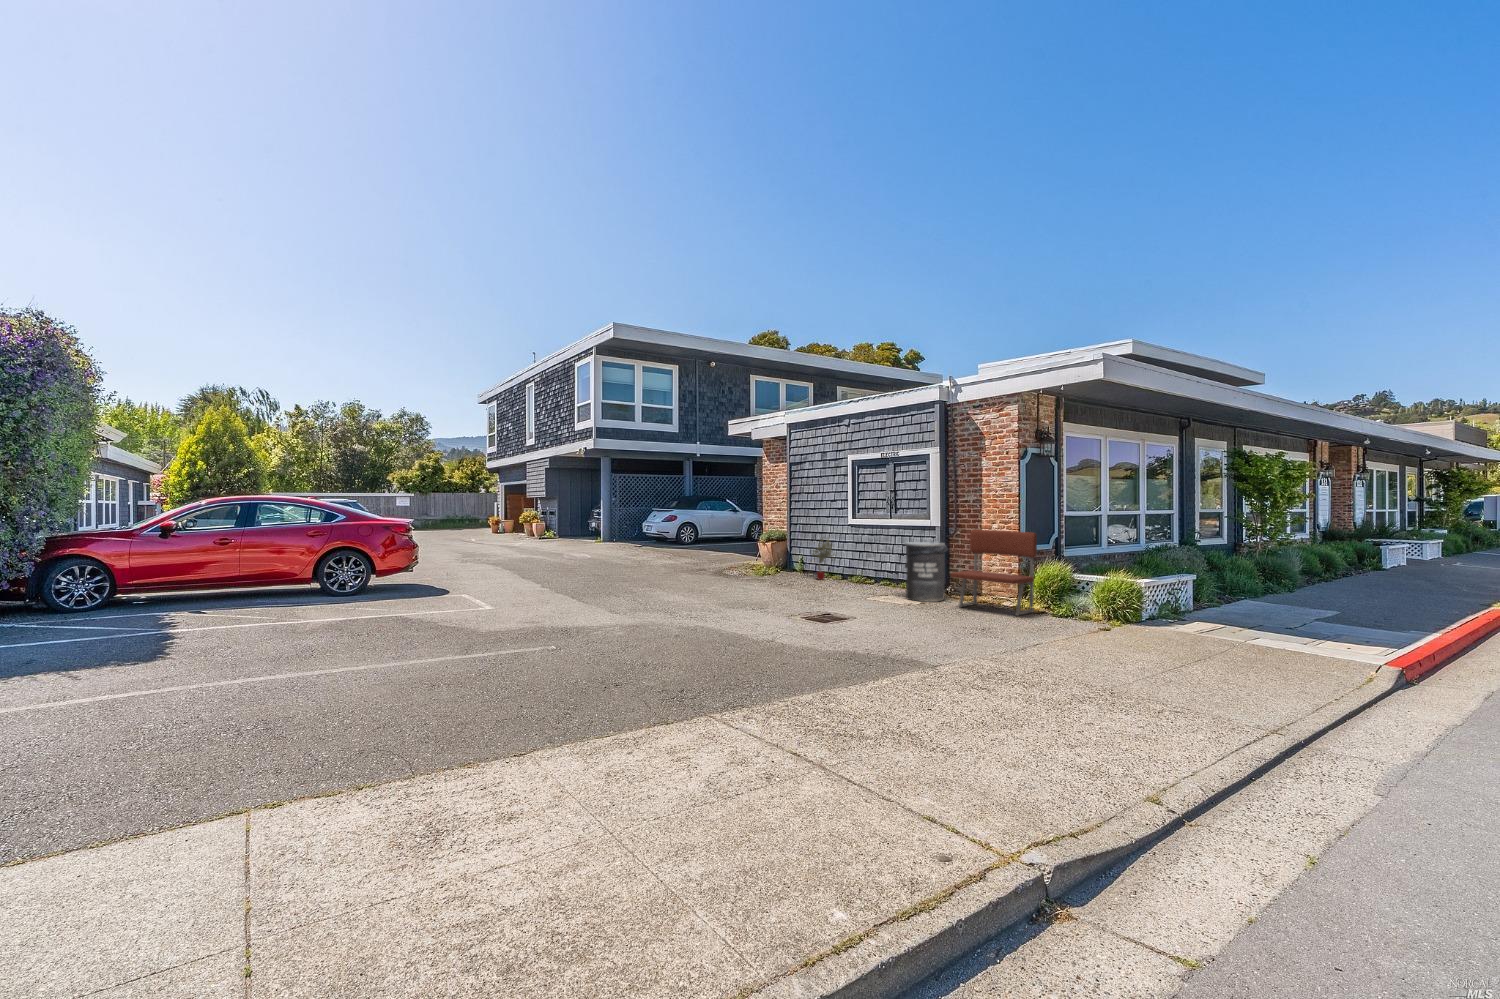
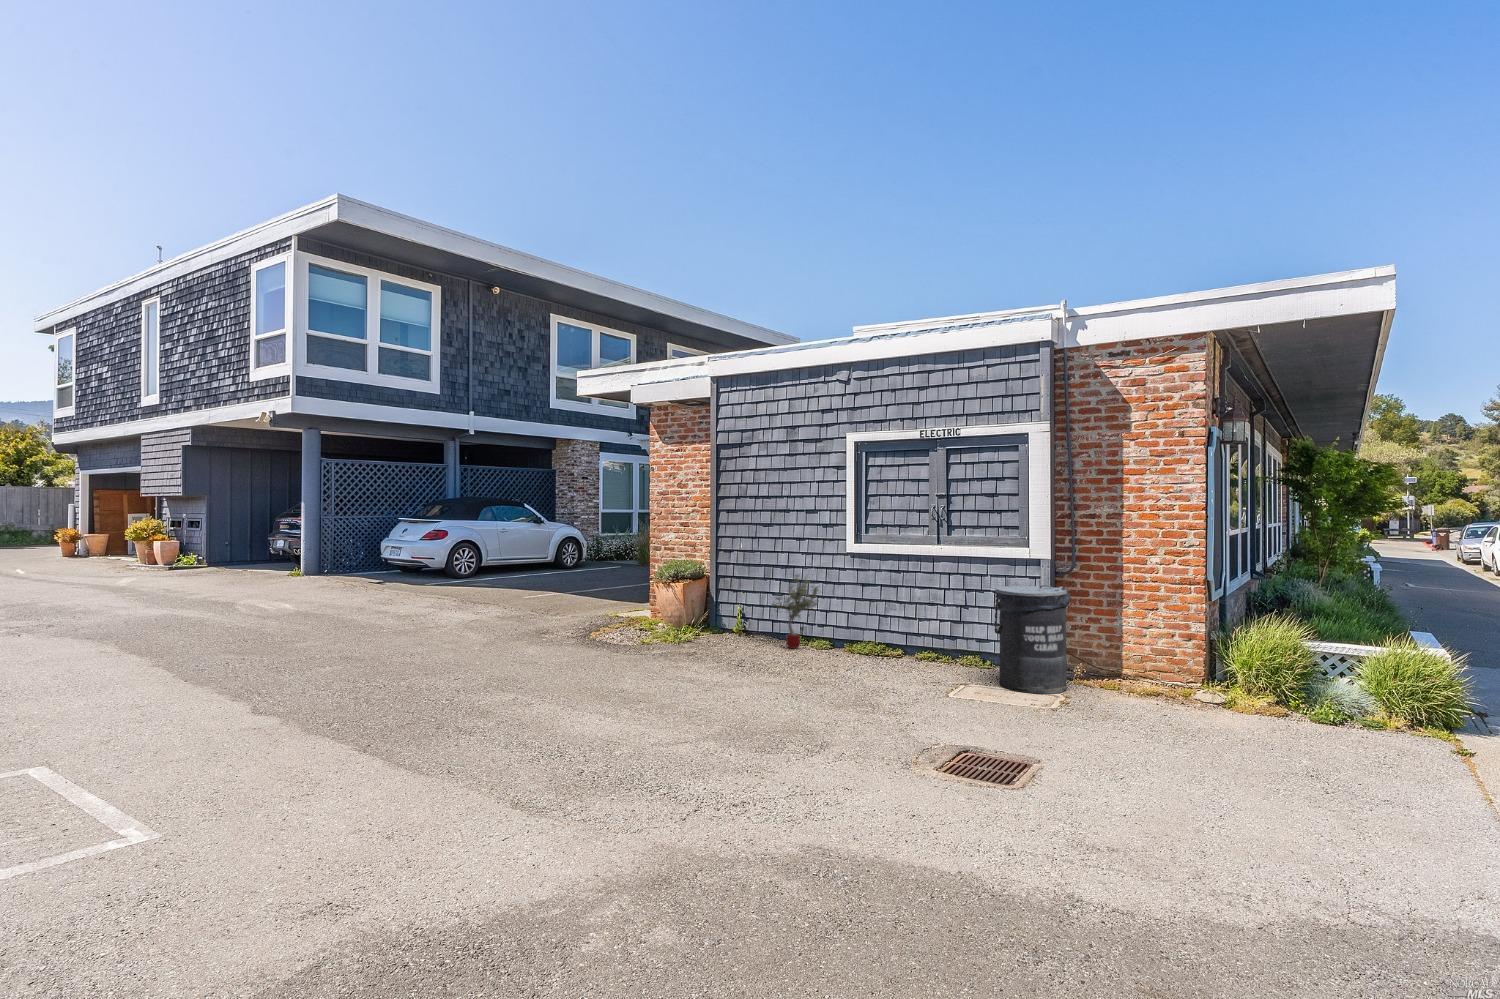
bench: present [951,530,1037,616] -> none [1114,566,1255,719]

